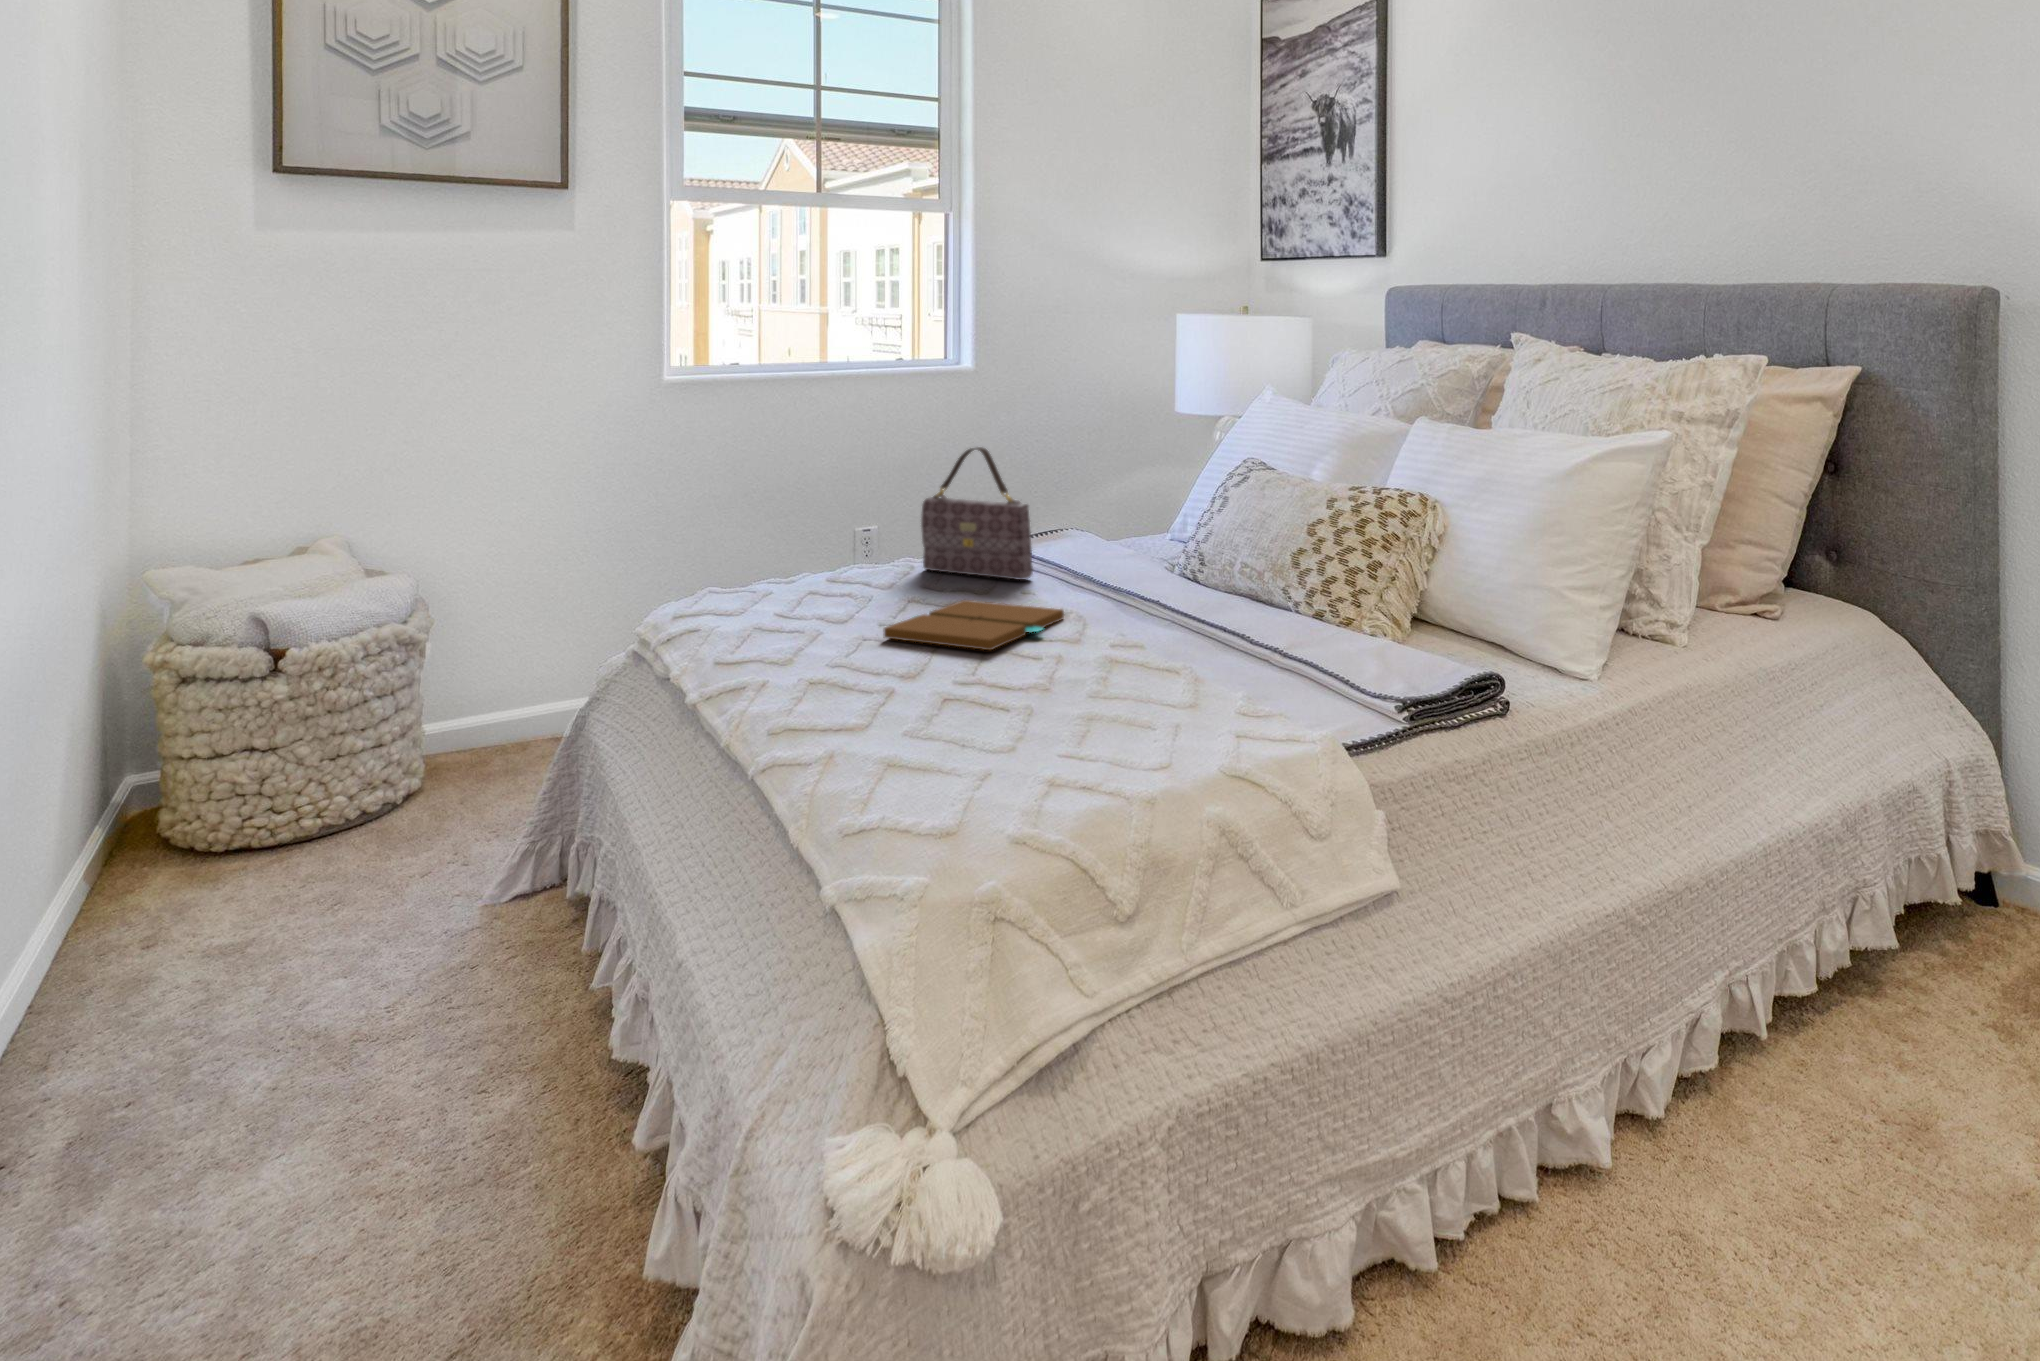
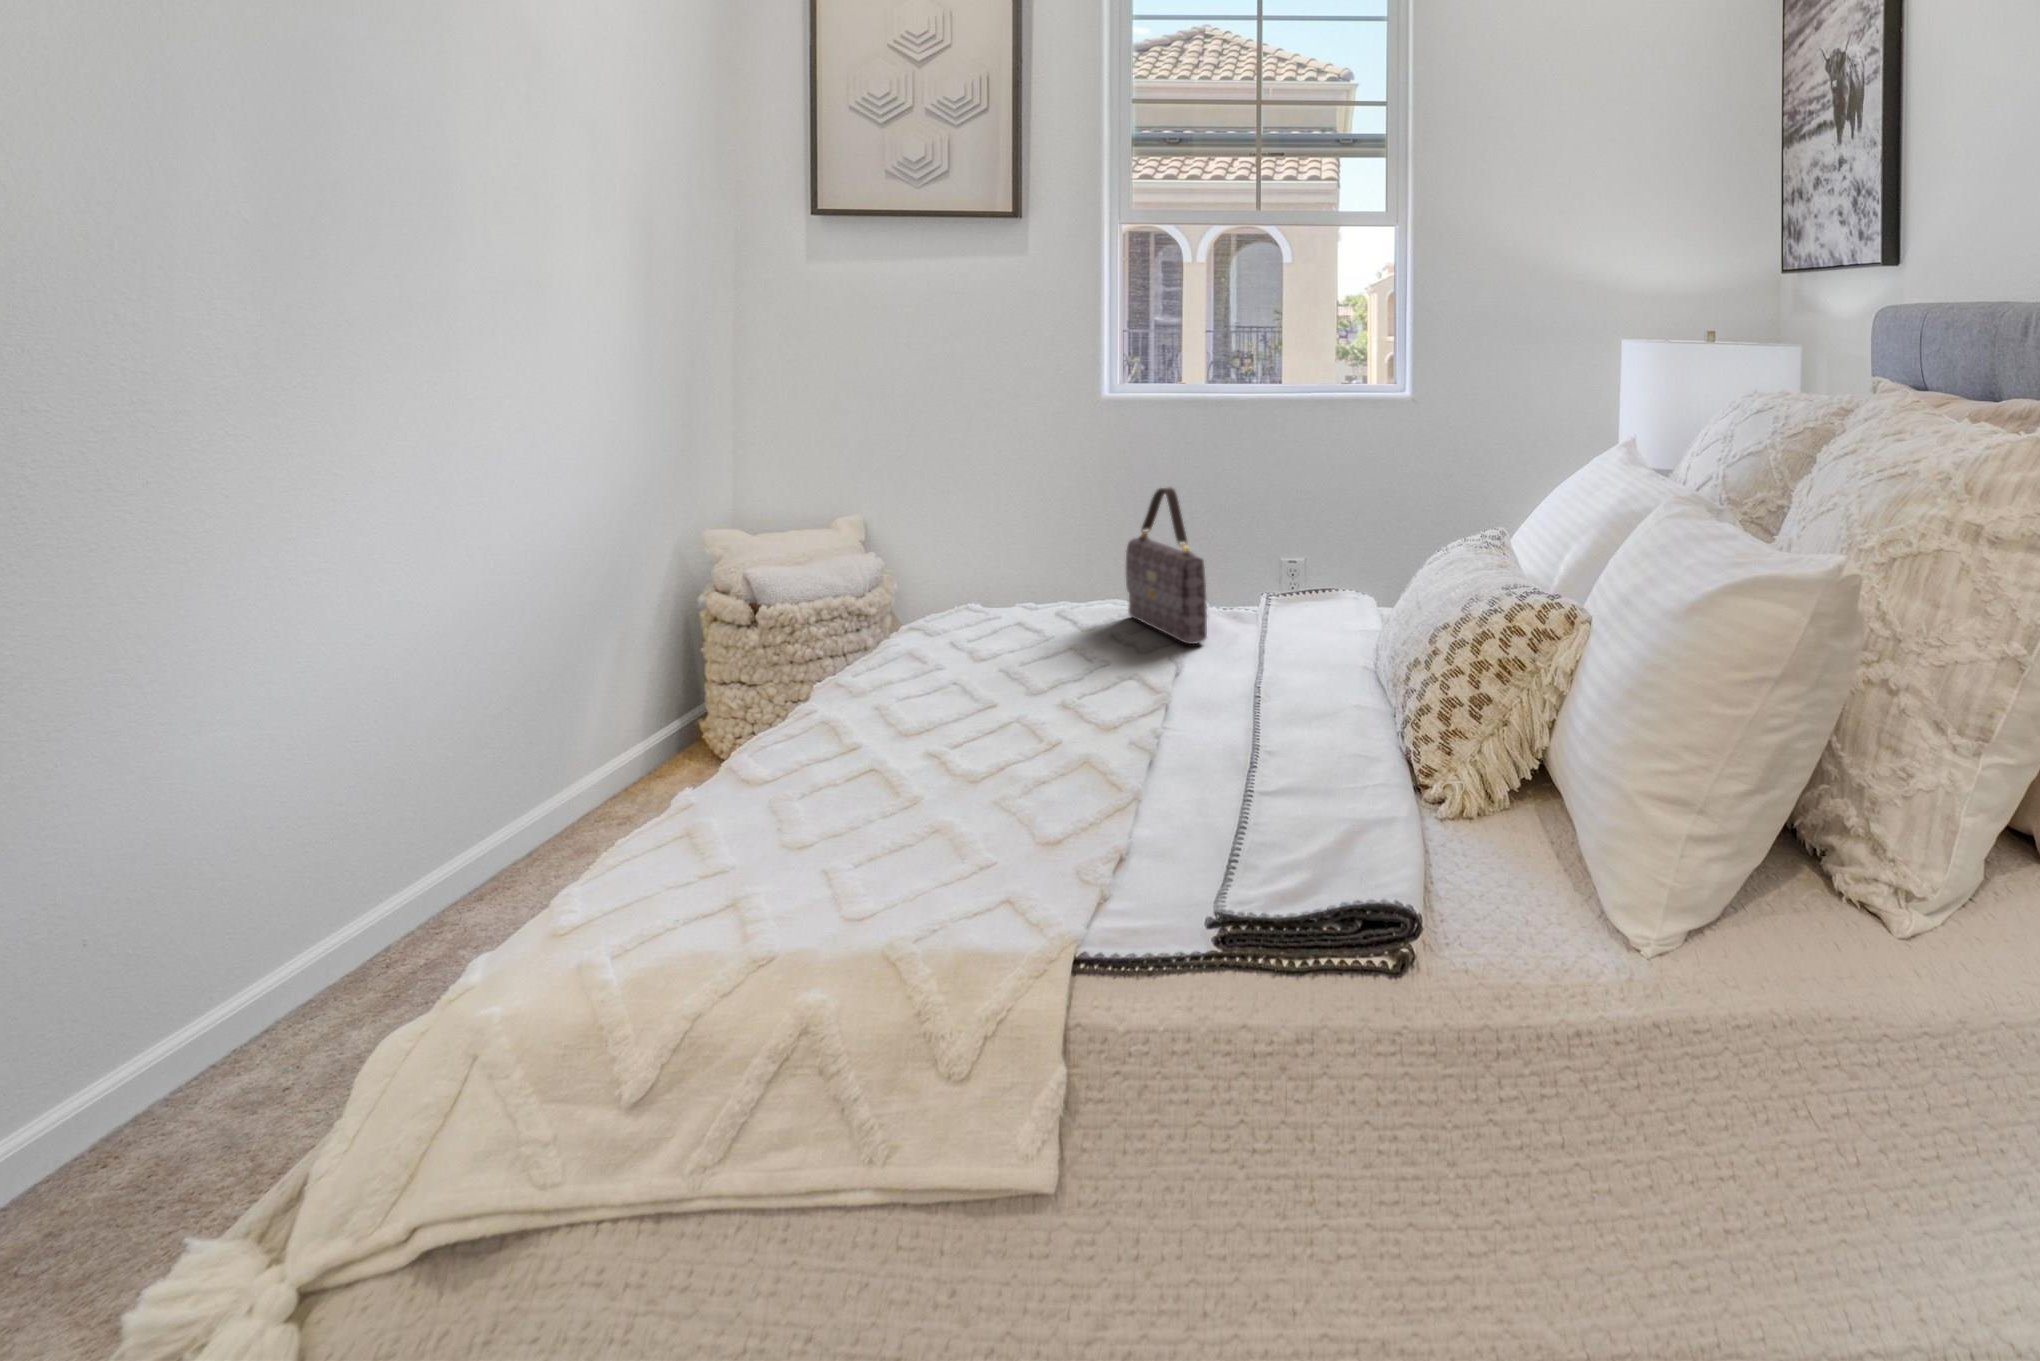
book: present [883,600,1064,650] -> none [947,661,1146,733]

